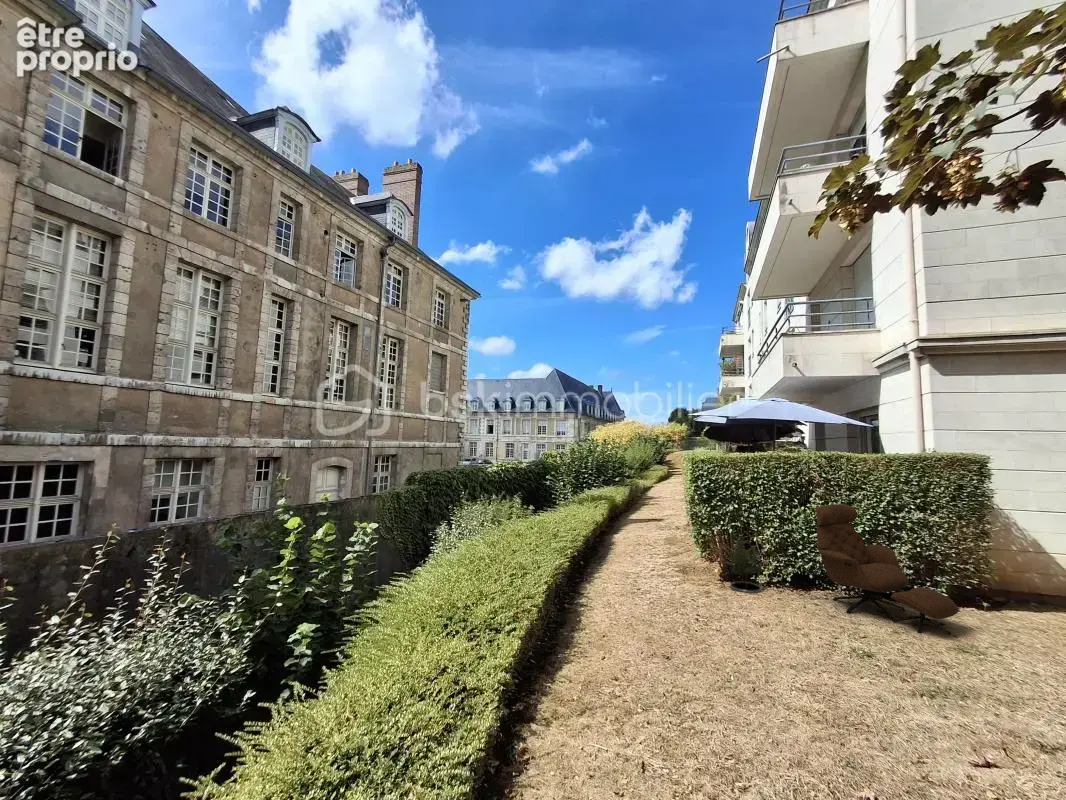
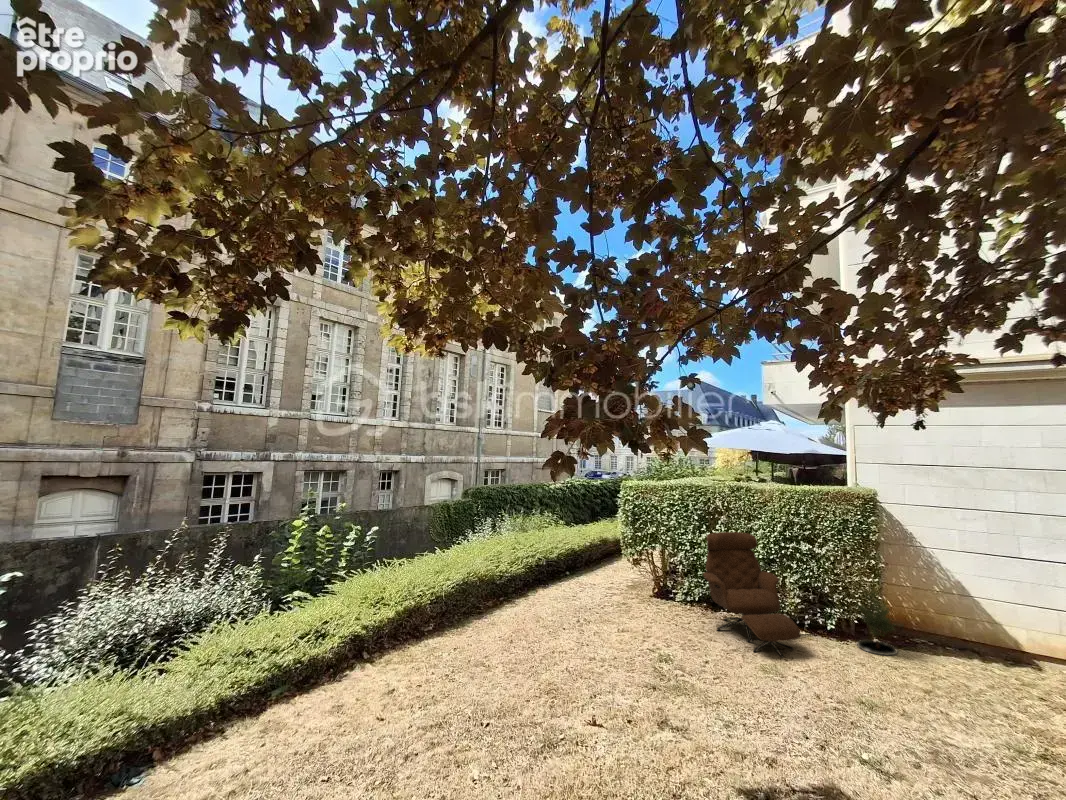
potted tree: present [730,537,762,593] -> present [856,592,897,655]

